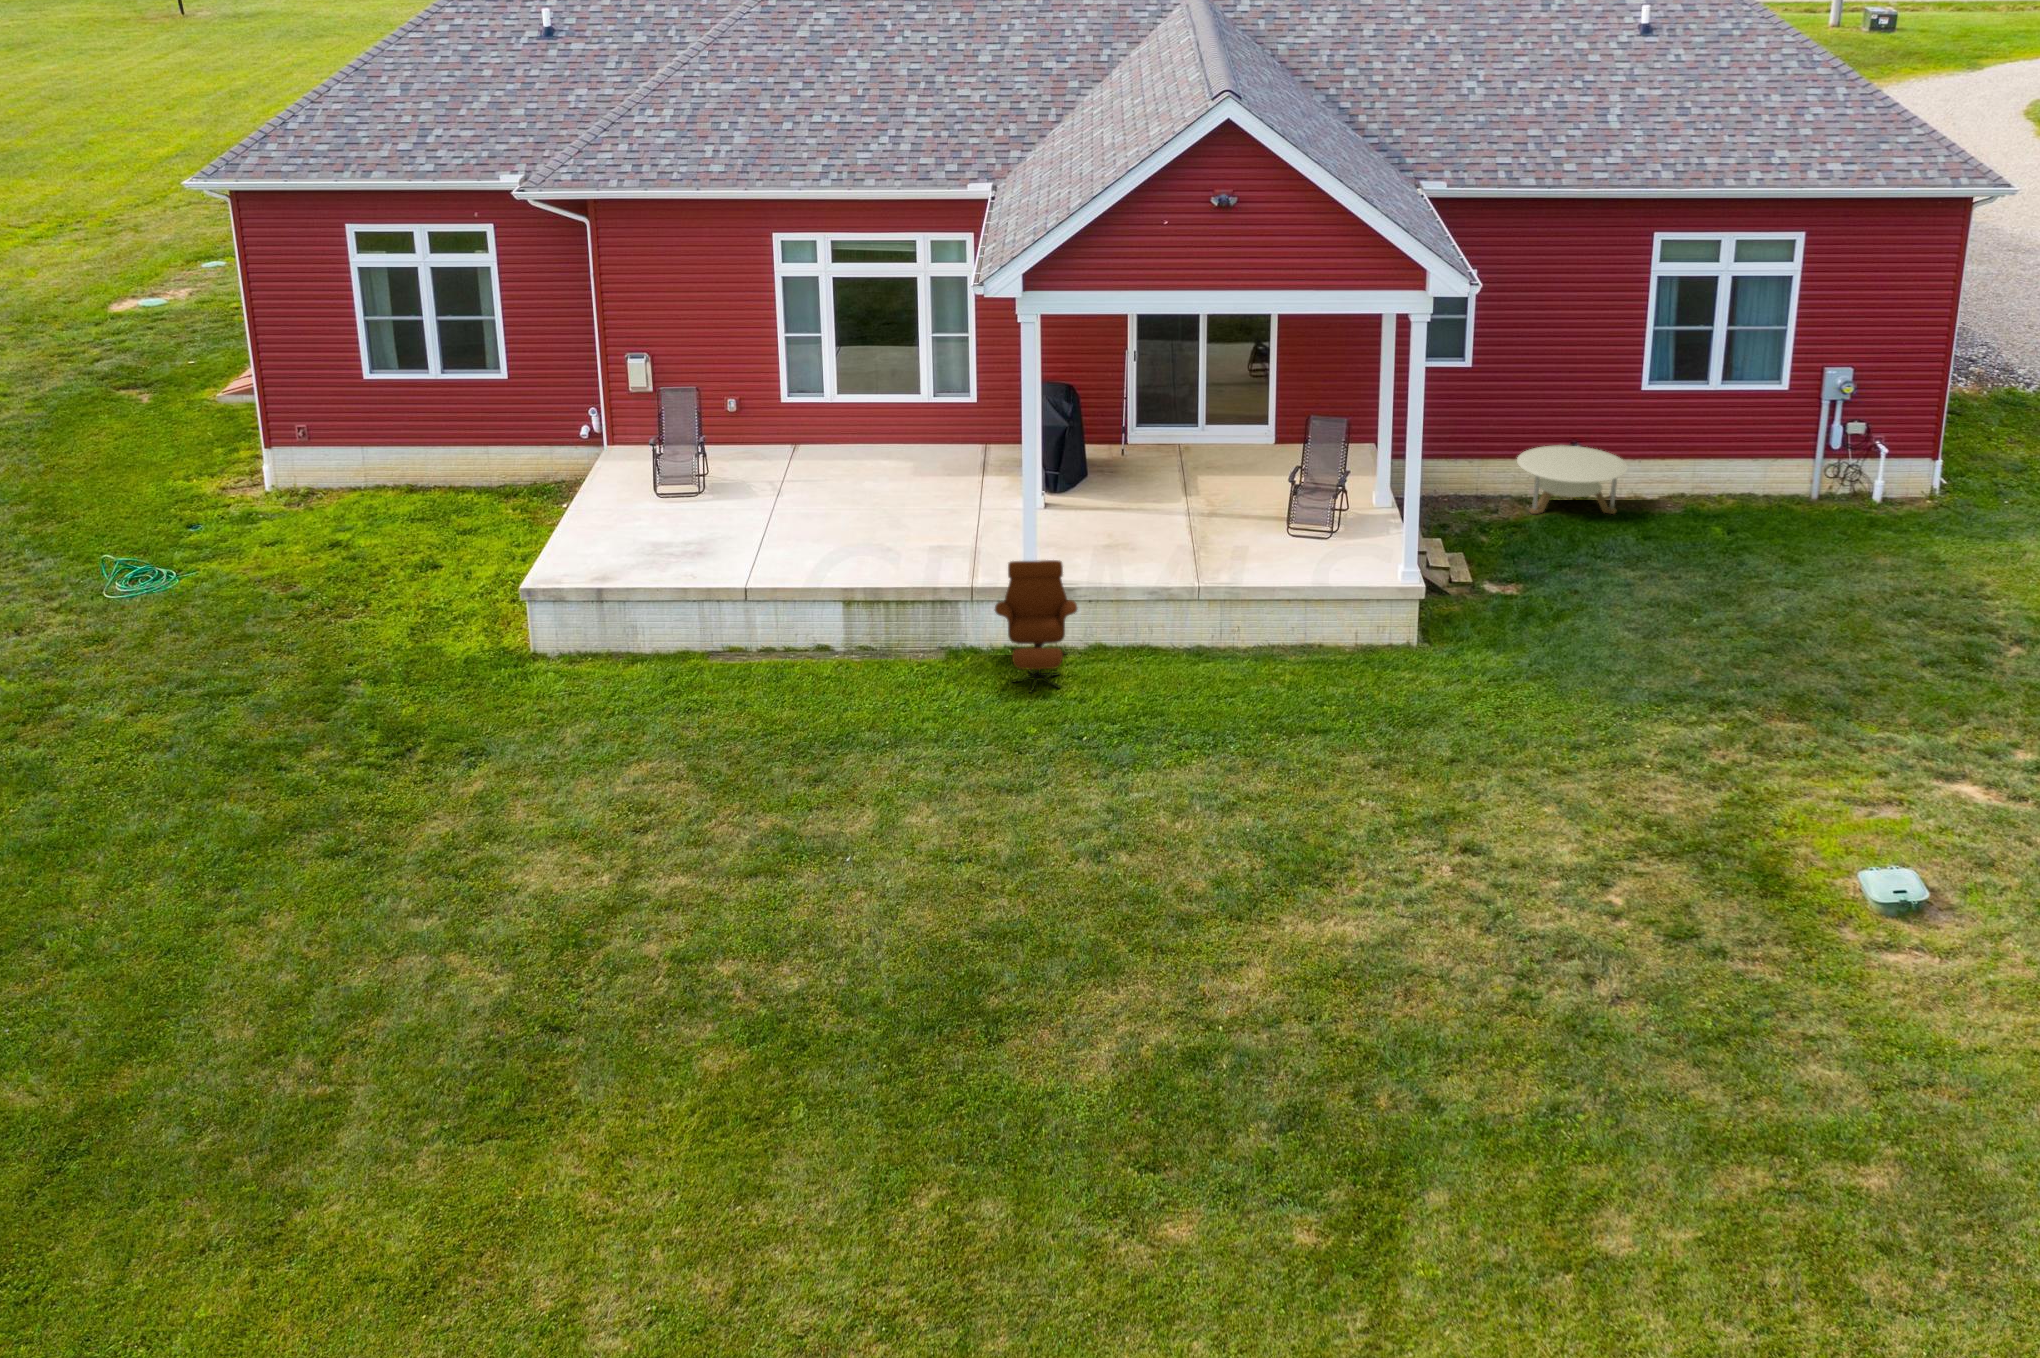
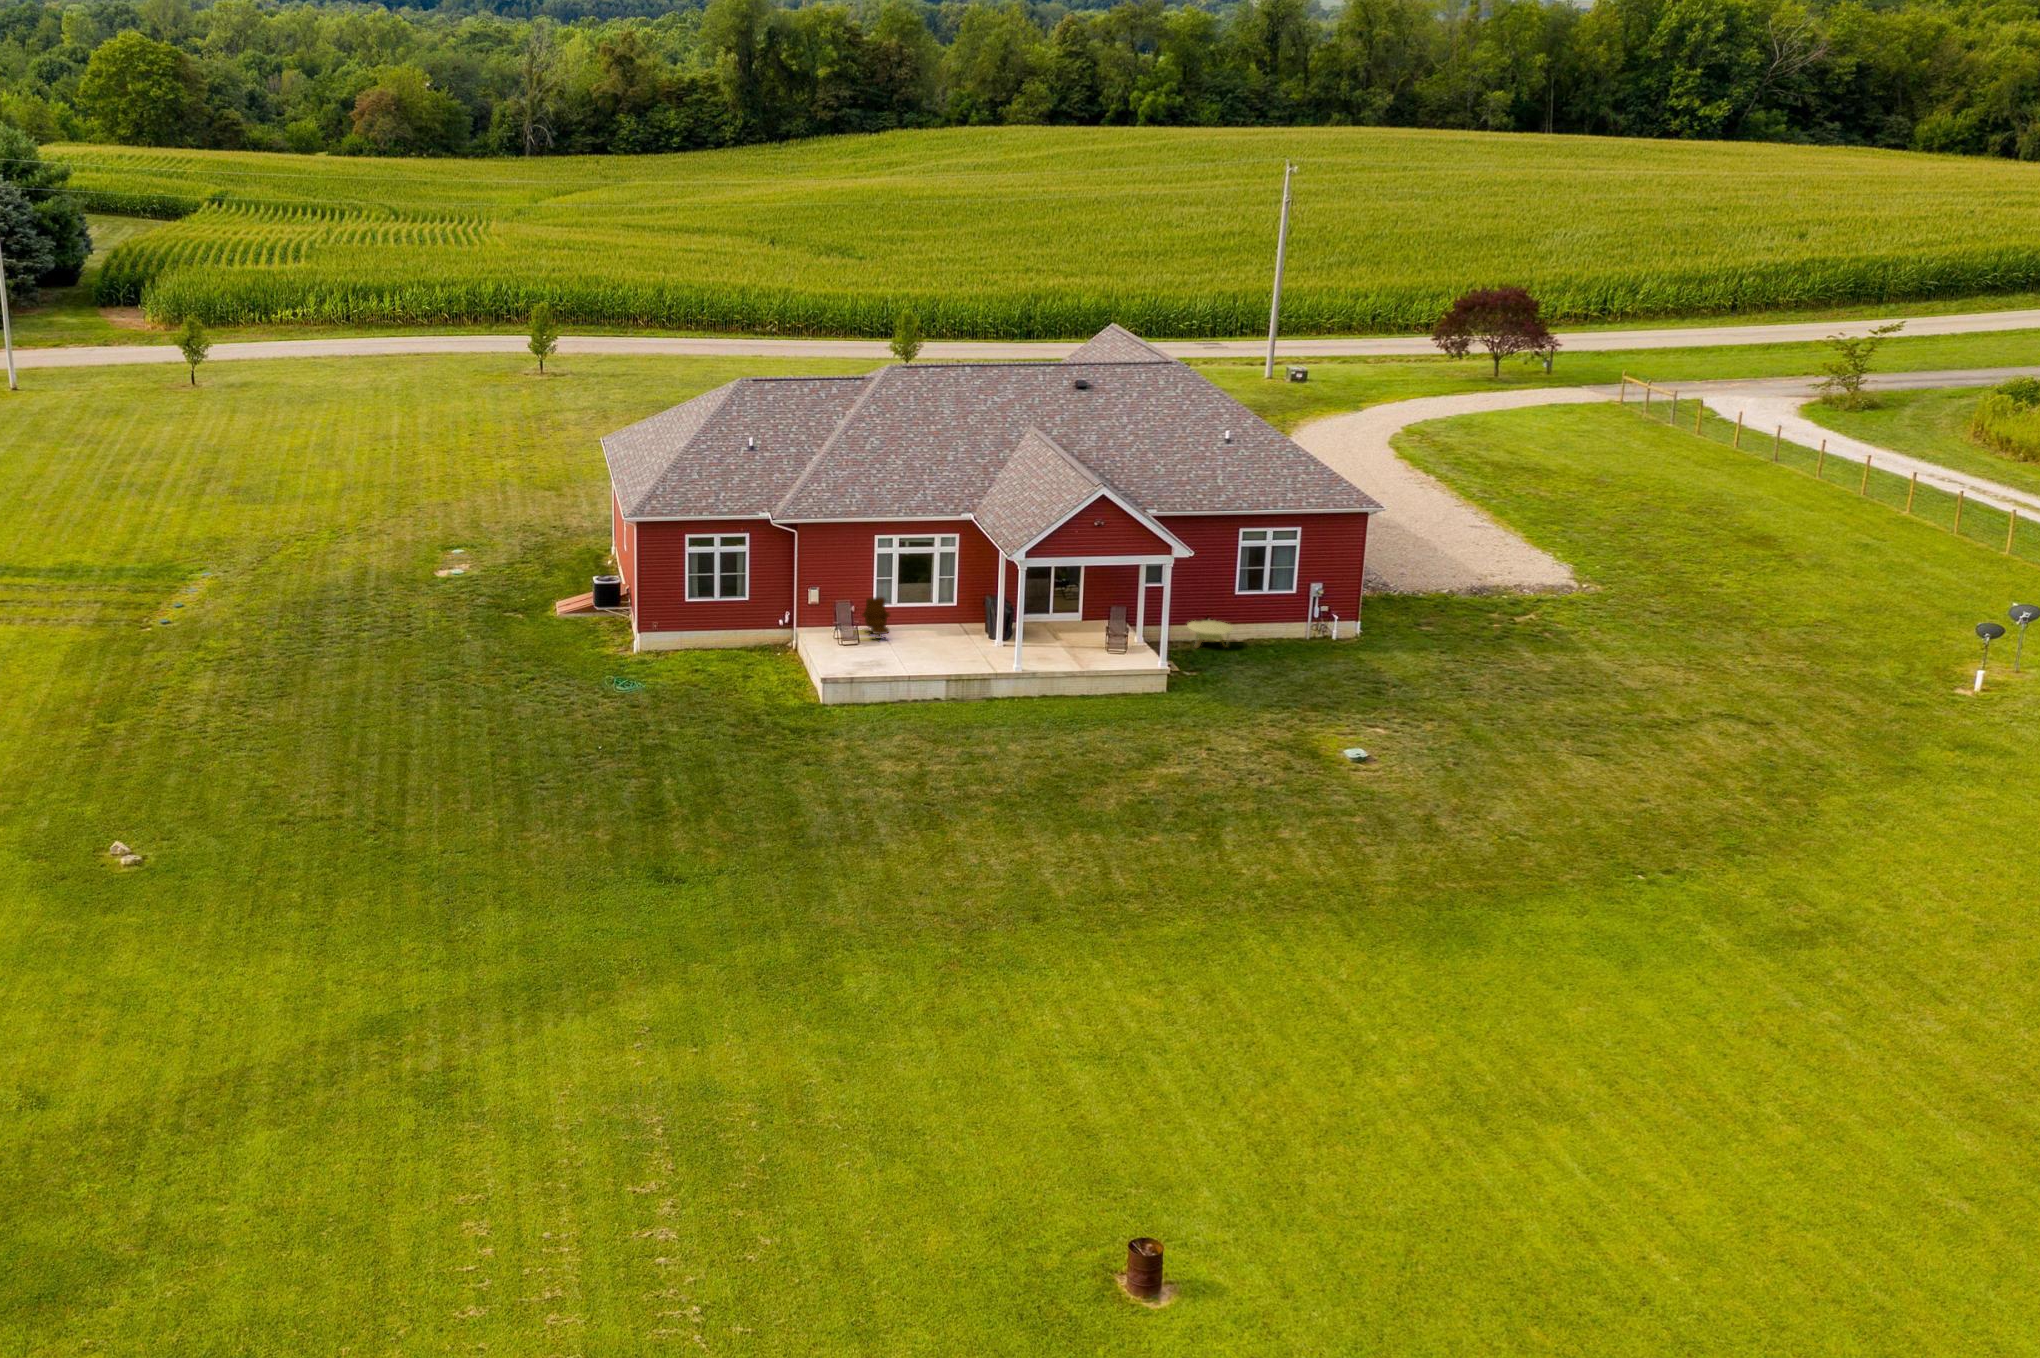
lounge chair: present [995,560,1077,693] -> present [862,597,890,639]

